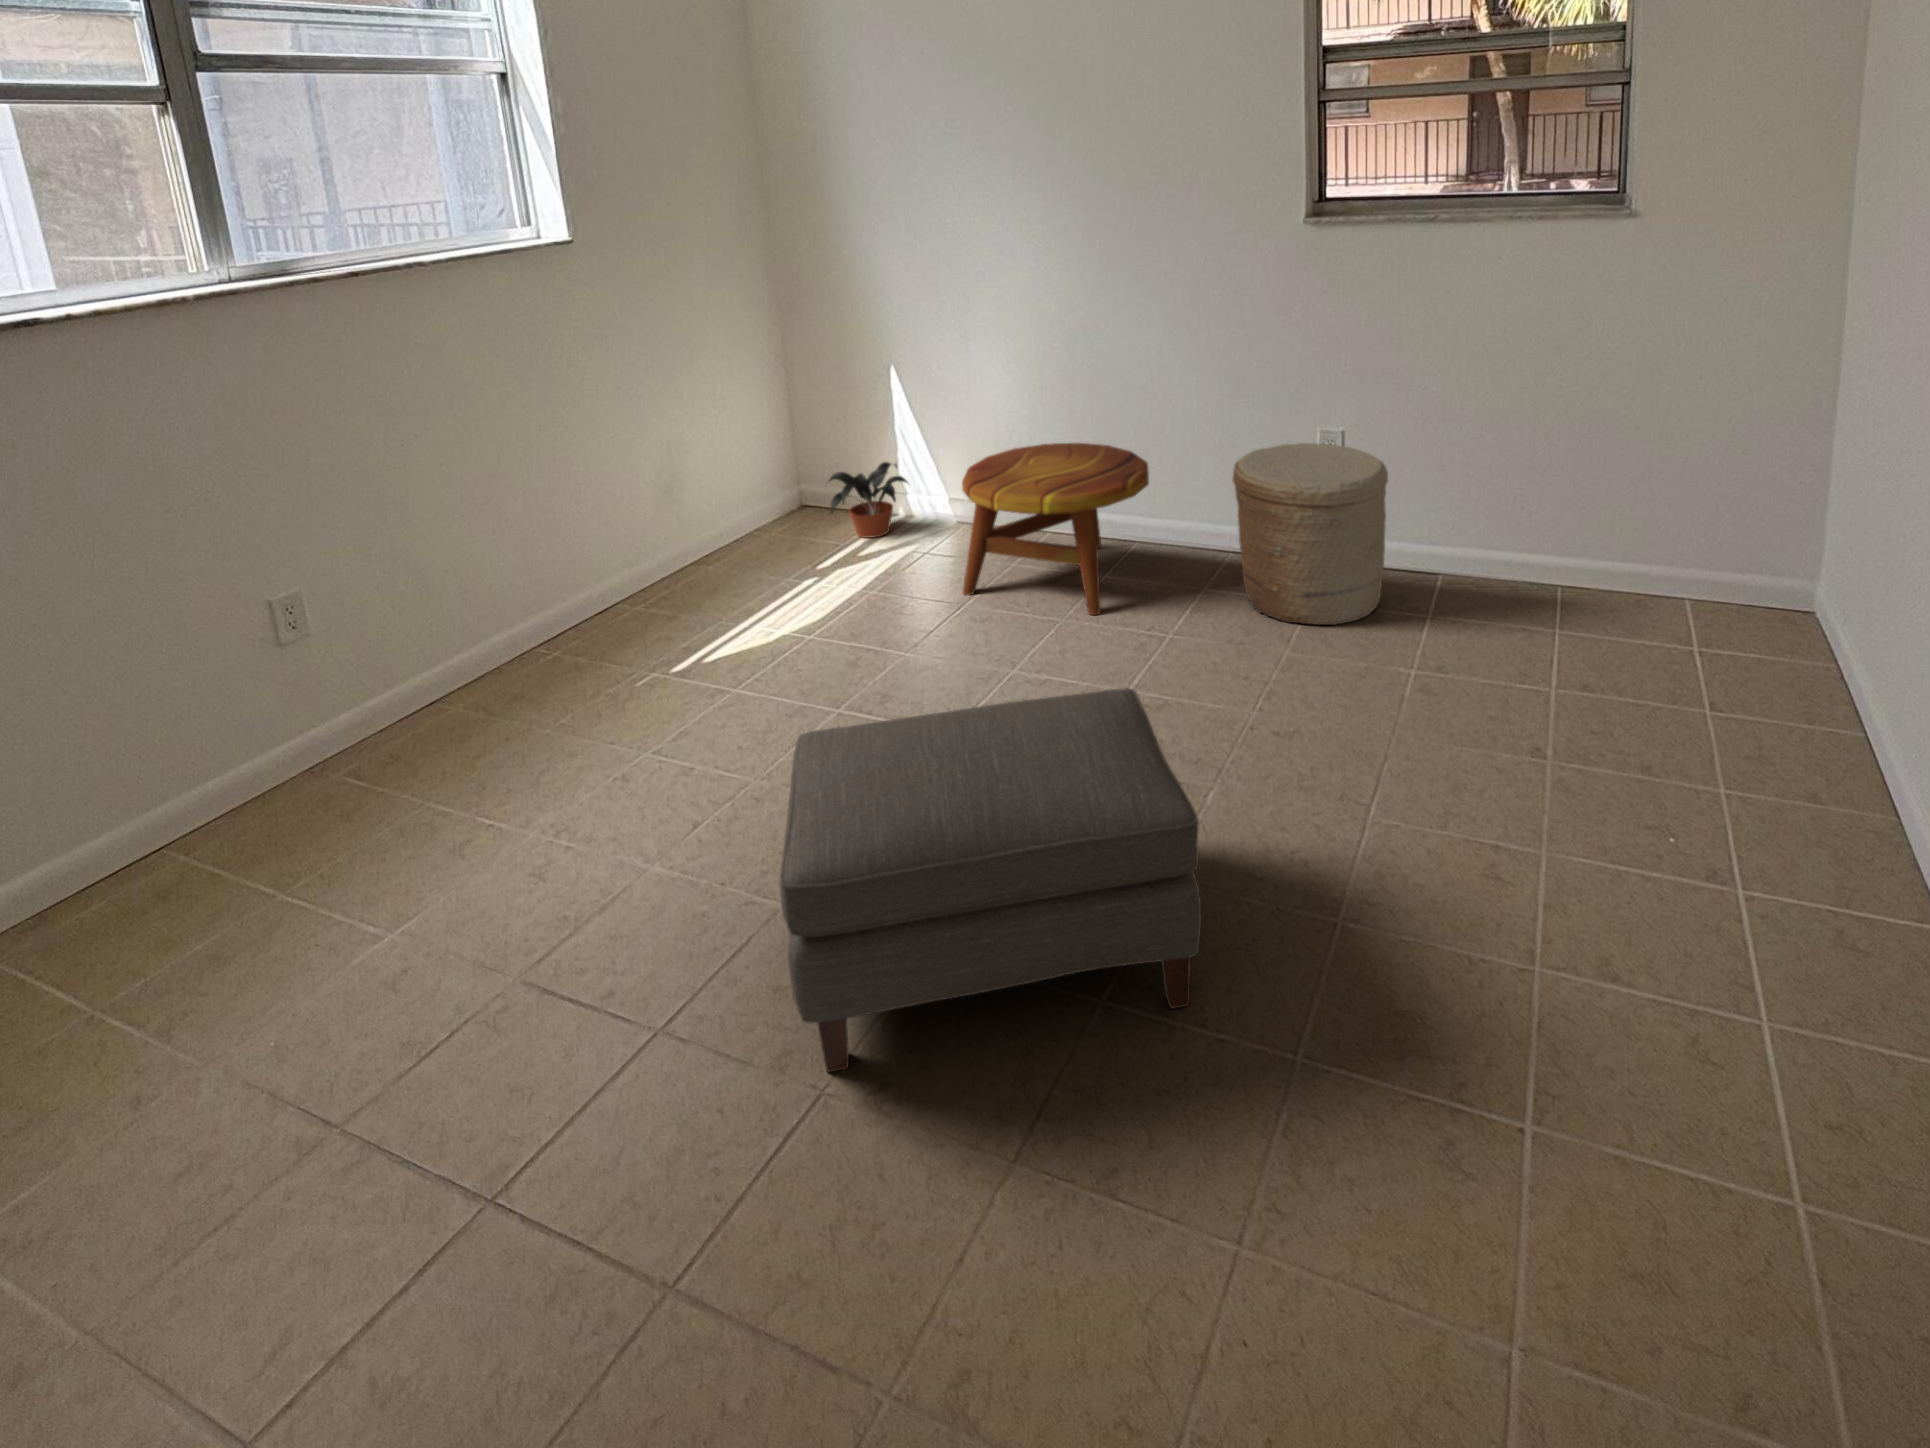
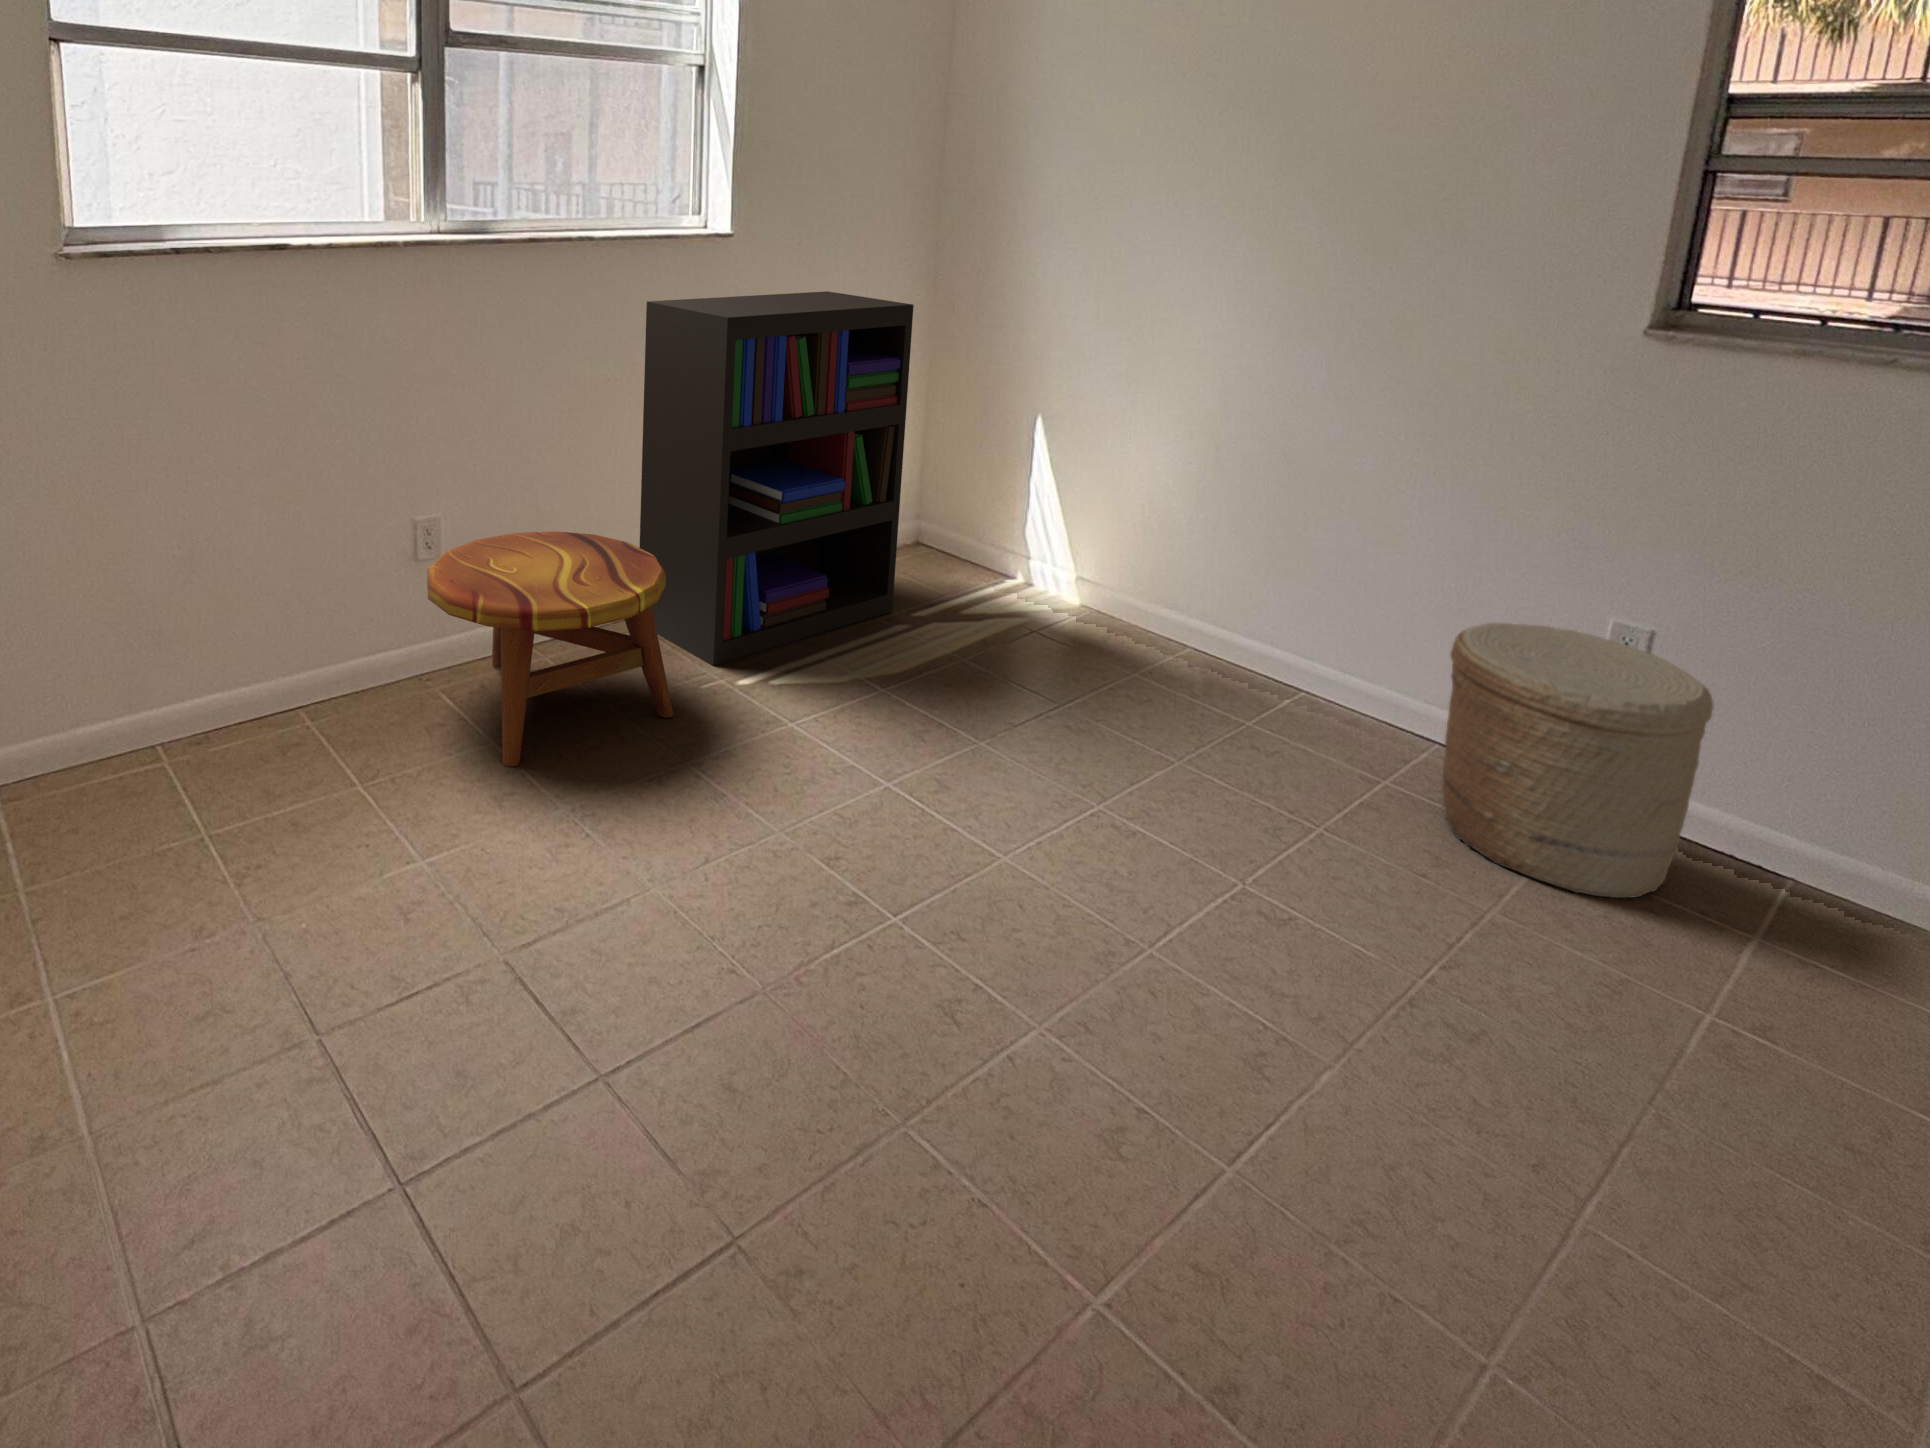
bookshelf: none [500,280,803,659] -> present [639,291,914,666]
side table: present [962,443,1149,615] -> present [427,531,673,766]
potted plant: present [829,462,907,538] -> none [934,524,1028,605]
ottoman: present [780,689,1201,1072] -> none [736,798,1284,1338]

